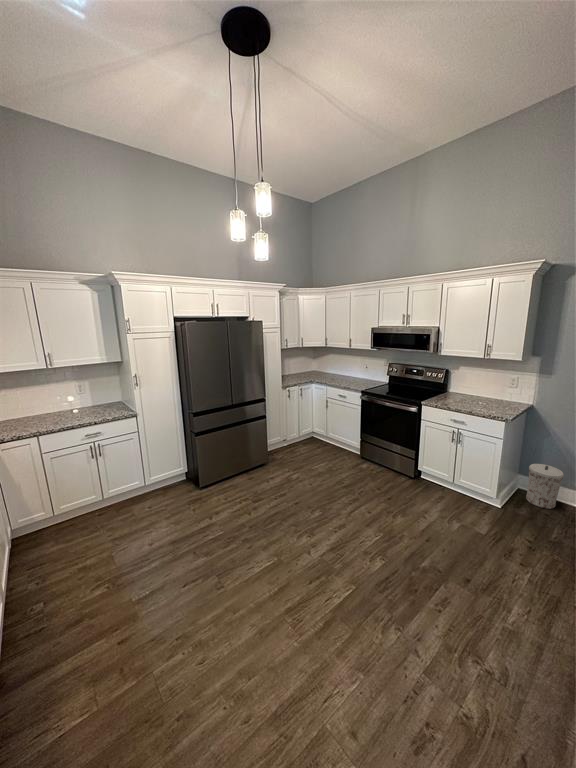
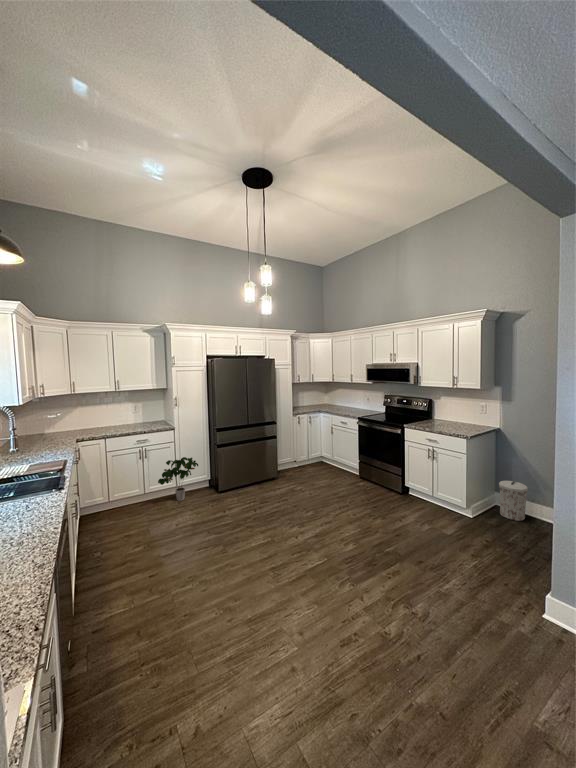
potted plant: none [120,449,172,503] -> present [158,457,198,501]

